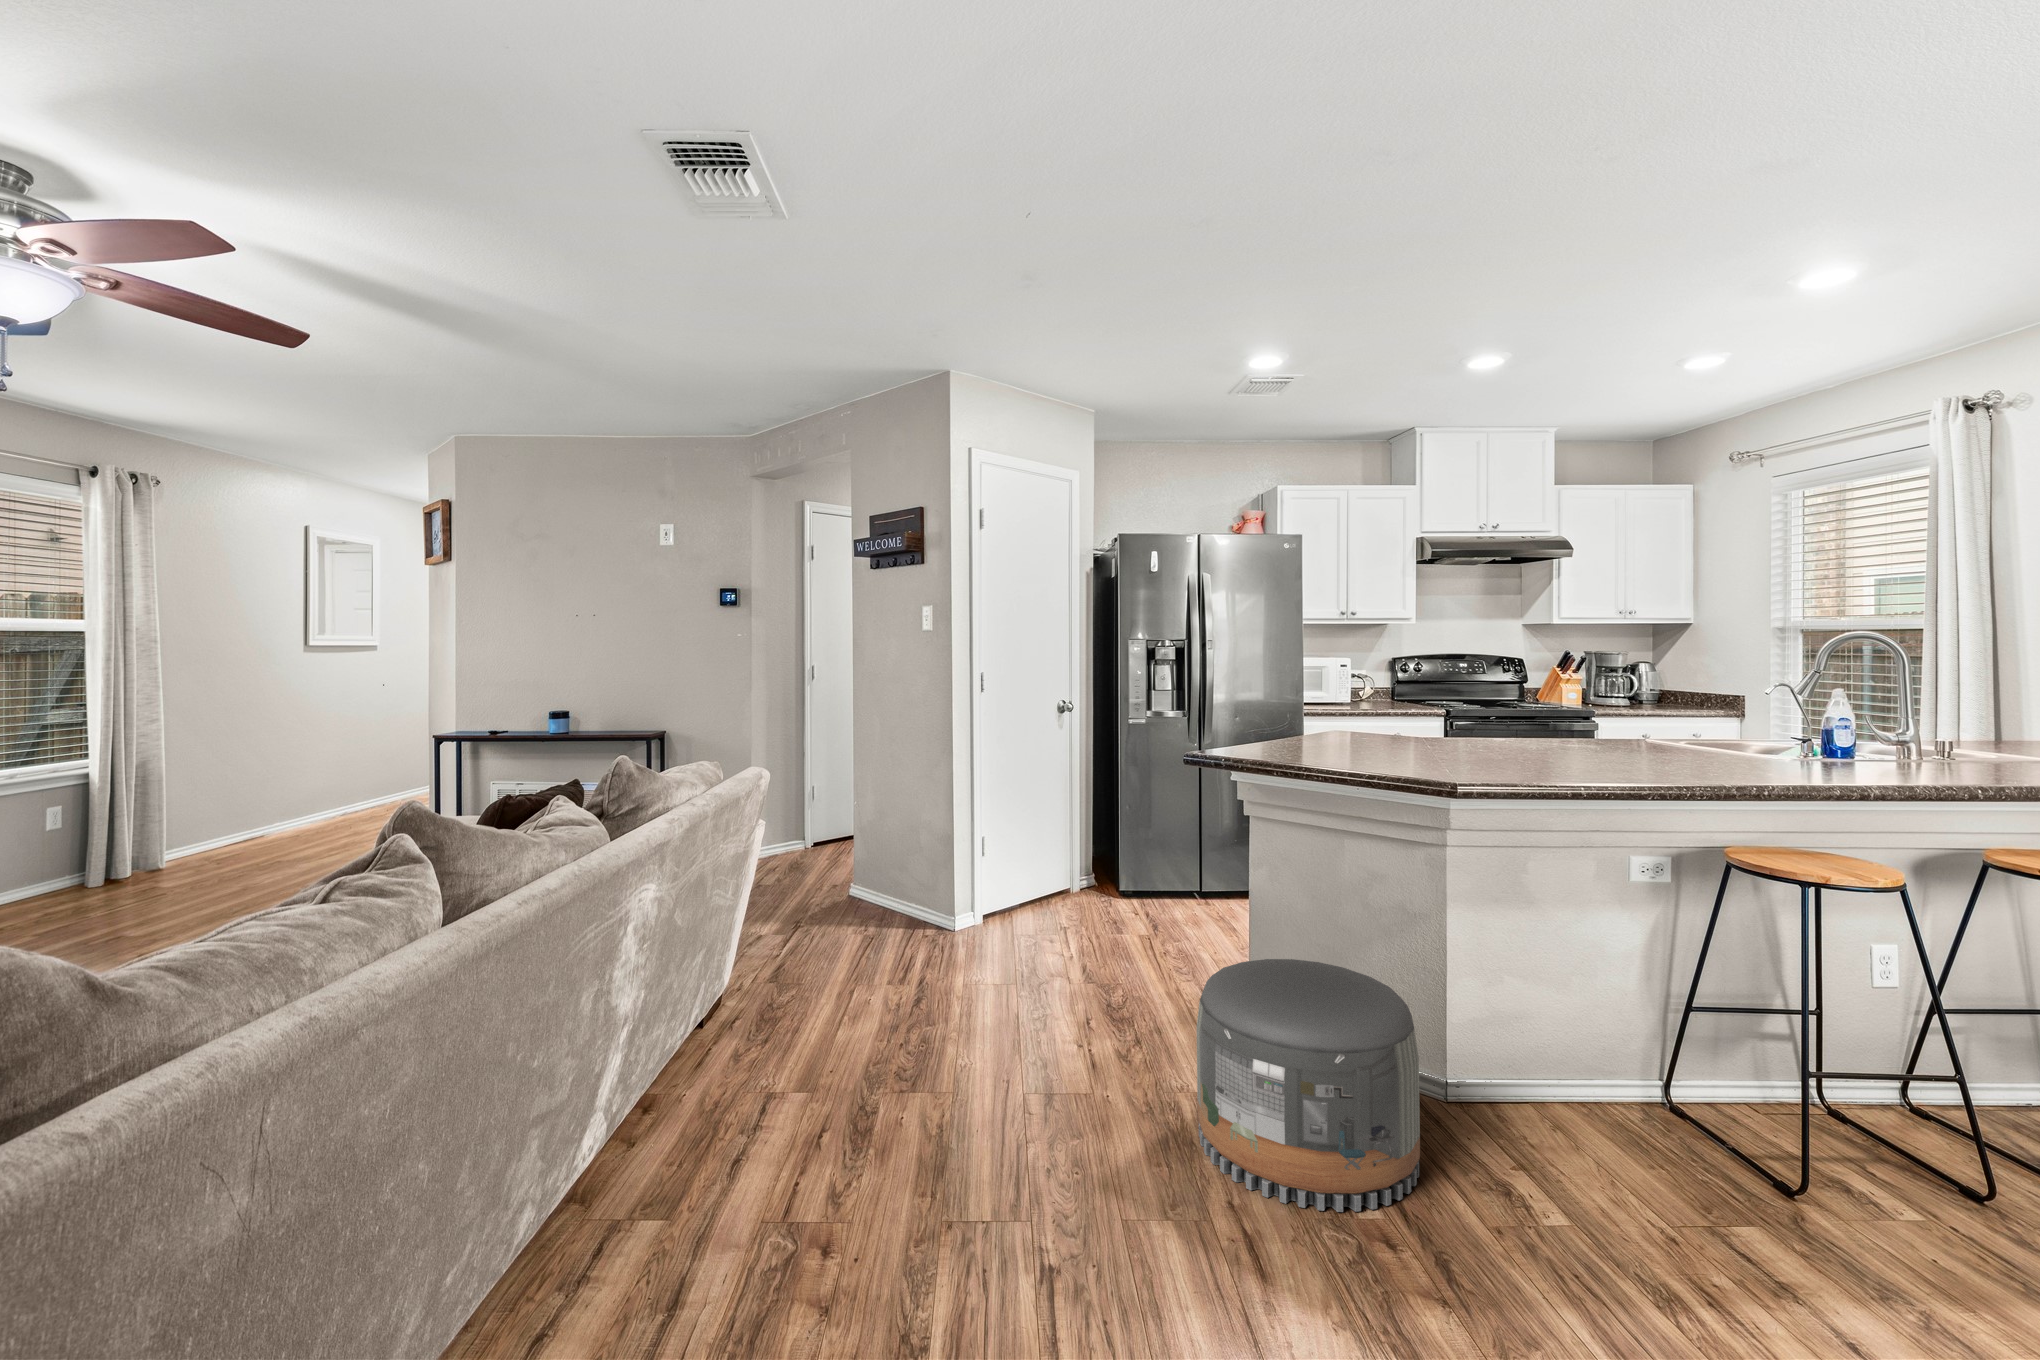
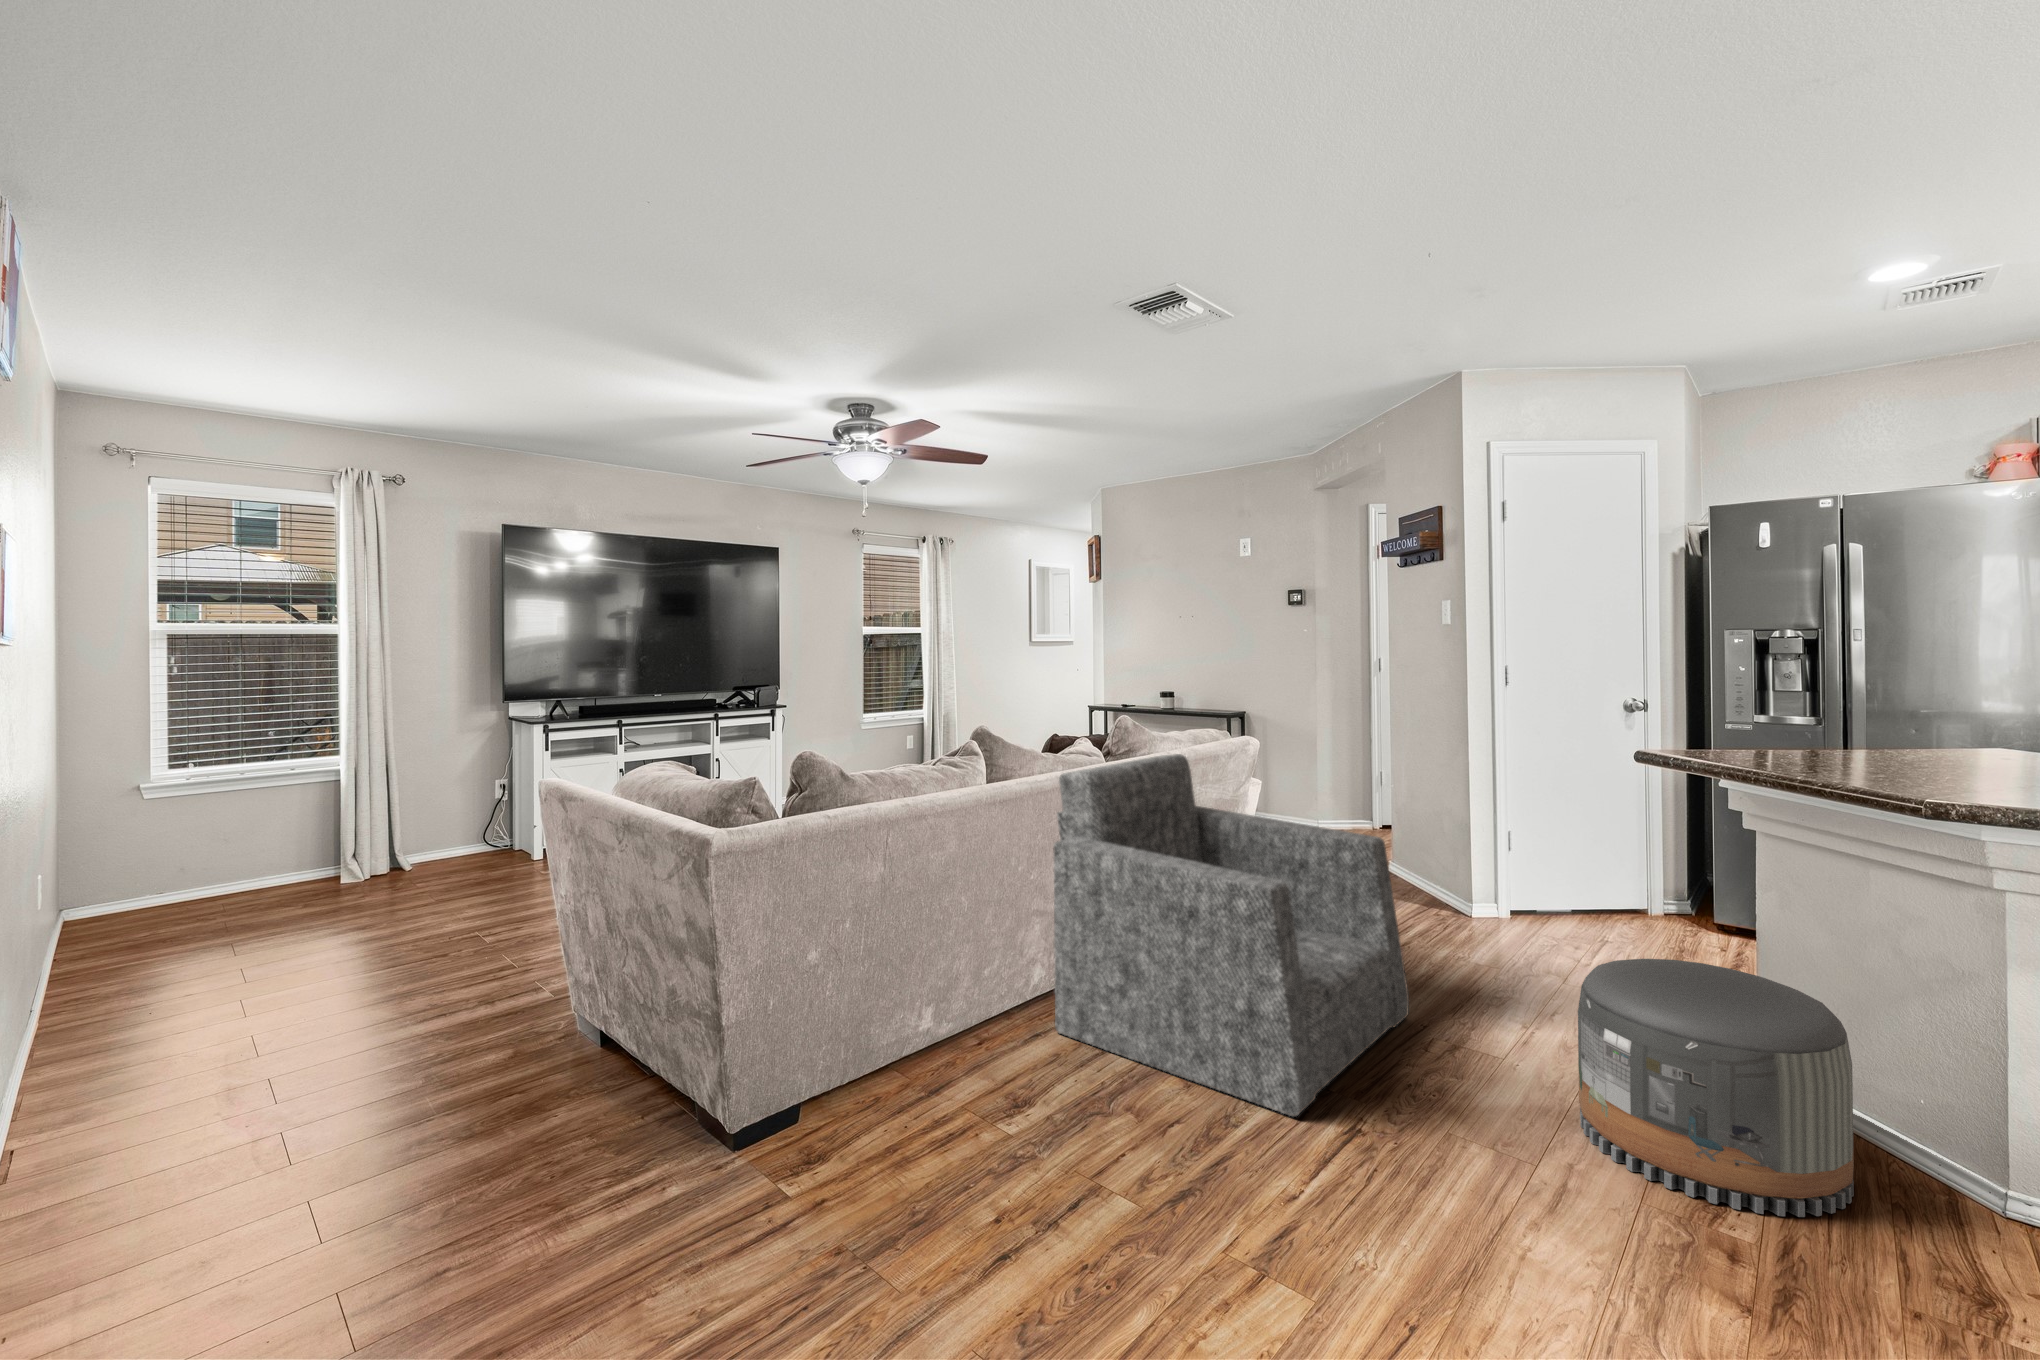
armchair: none [562,807,989,1298] -> present [1054,754,1409,1117]

